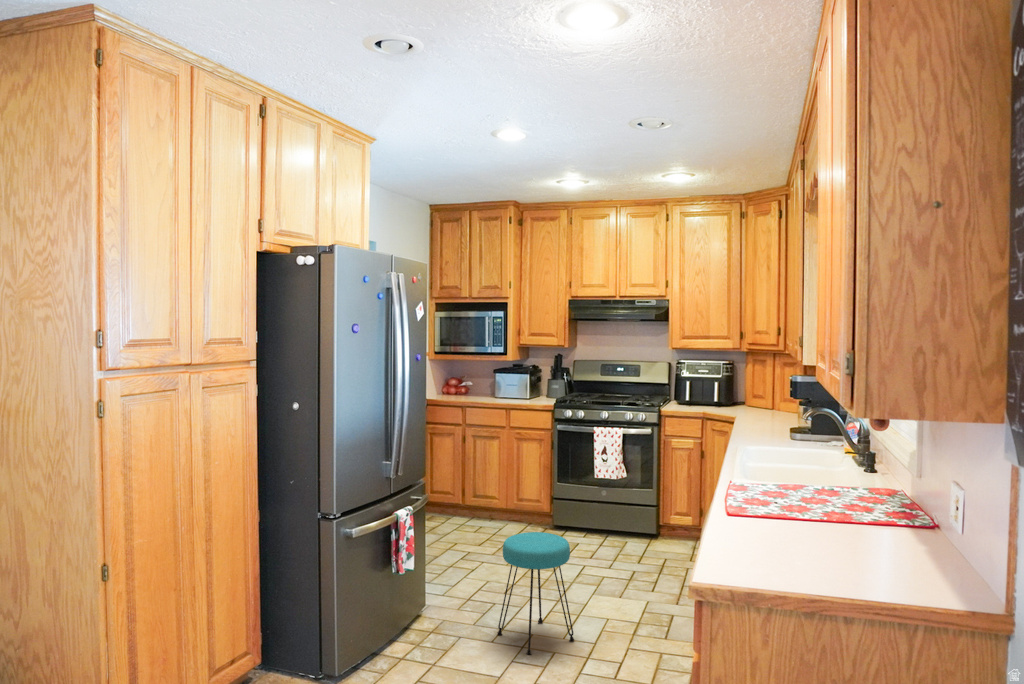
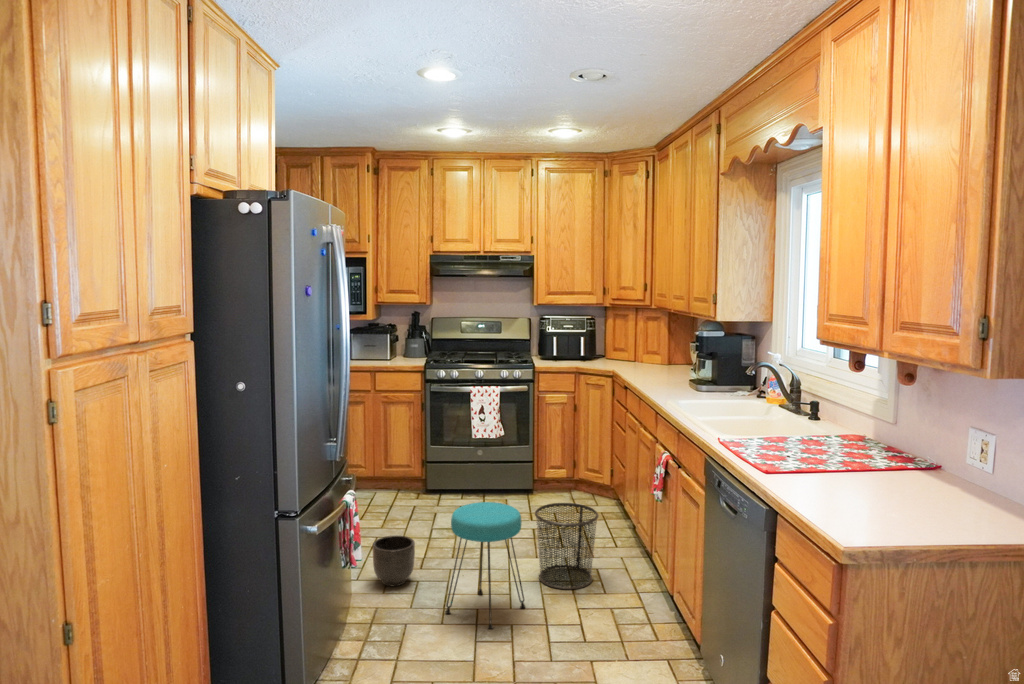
waste bin: none [601,544,666,633] -> present [535,503,599,590]
planter: none [452,557,491,605] -> present [372,535,415,587]

